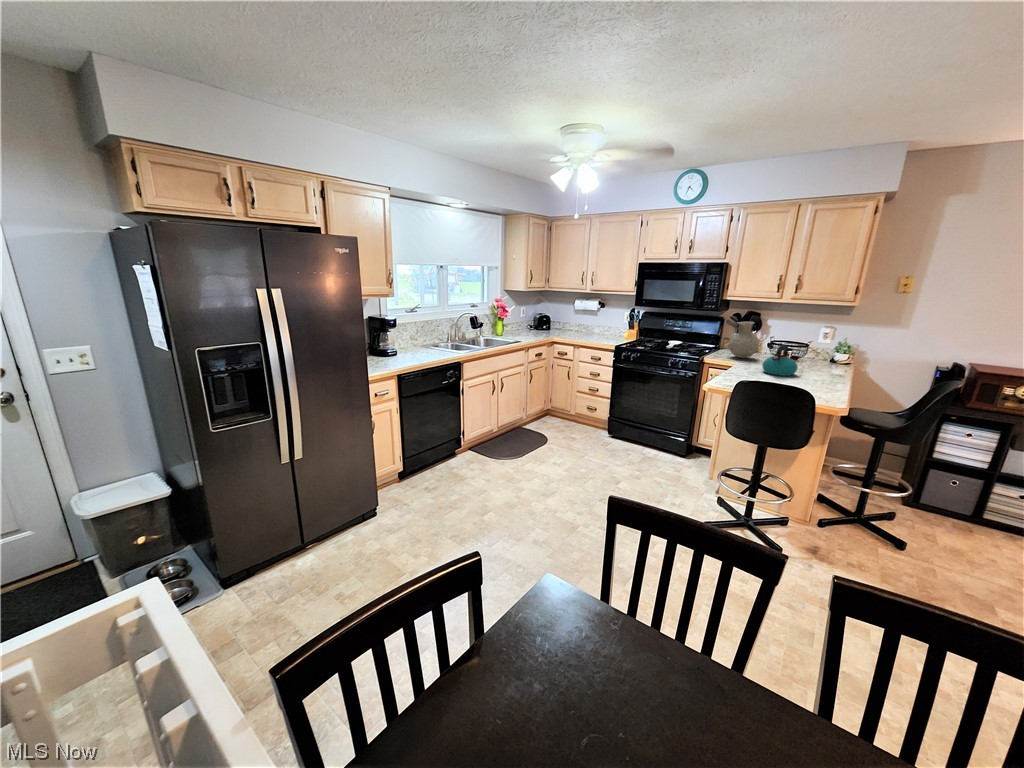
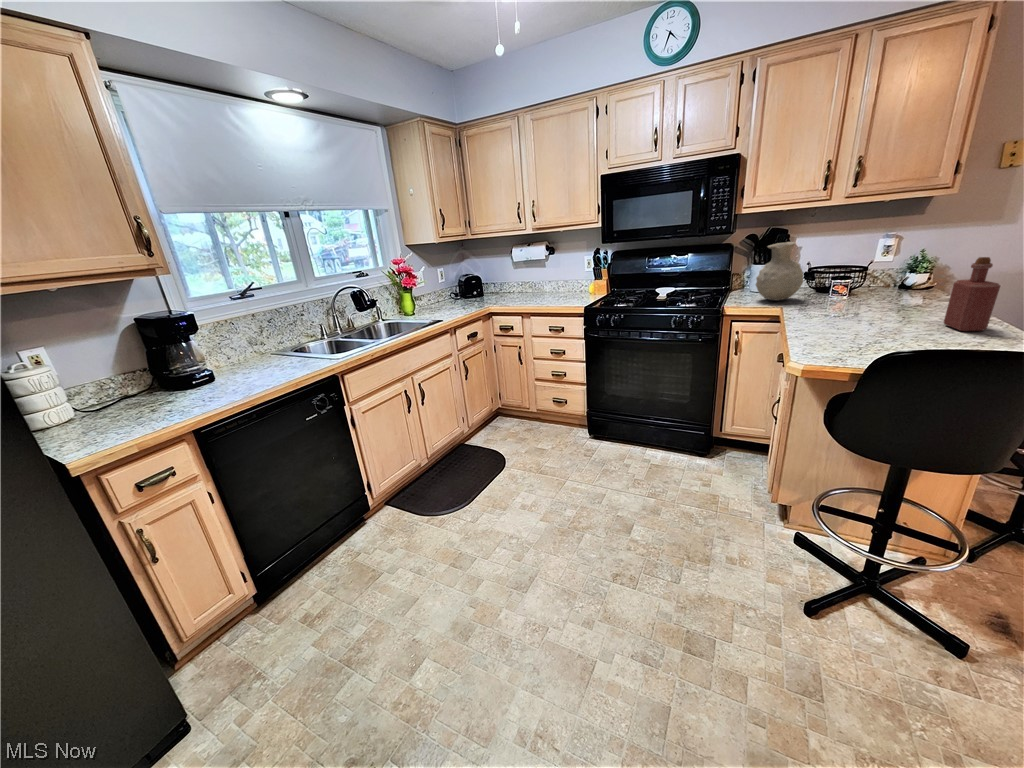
bottle: none [813,344,834,385] -> present [944,257,1000,331]
kettle: present [762,345,798,376] -> none [838,270,904,323]

